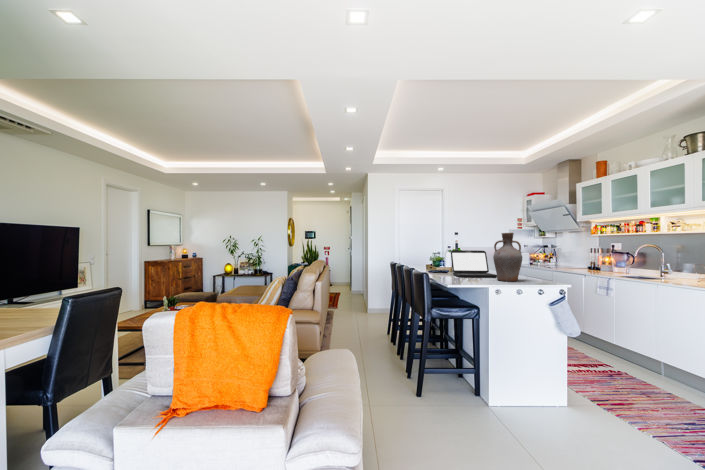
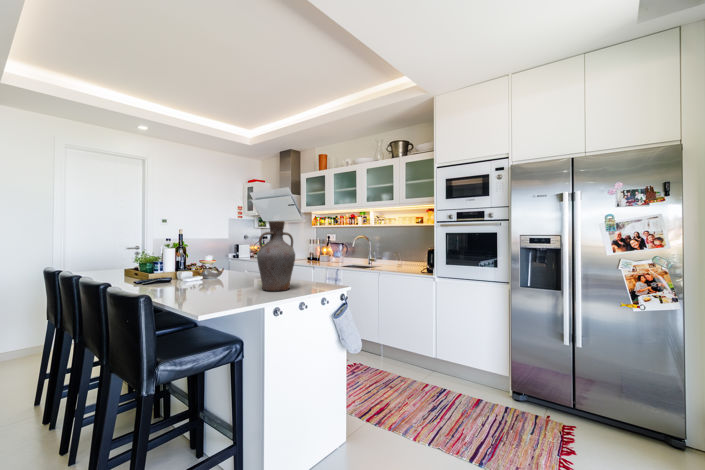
laptop: present [451,250,497,278] -> none [179,246,254,291]

